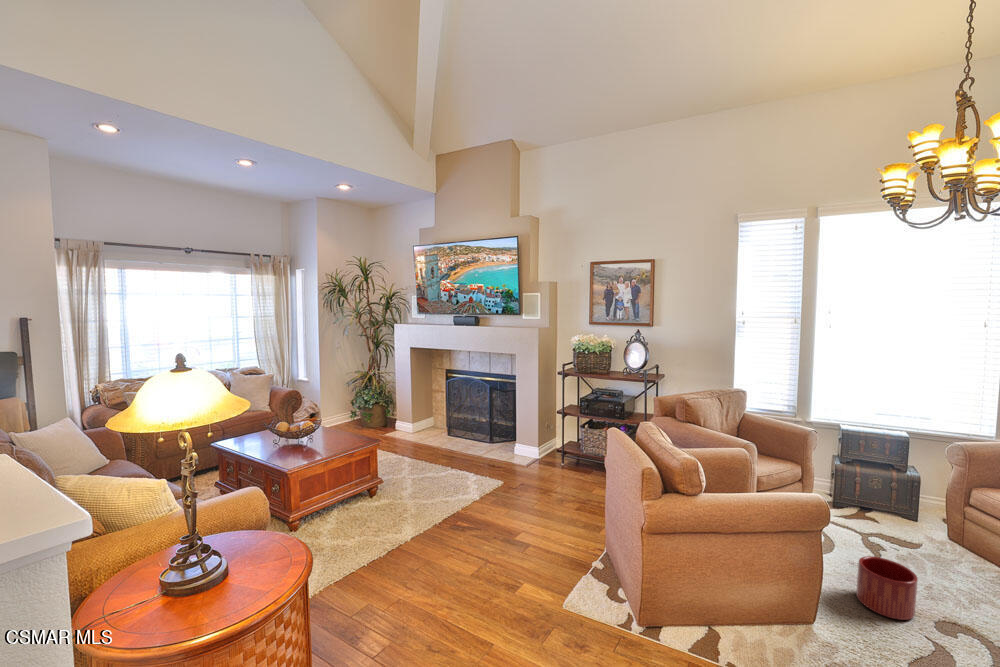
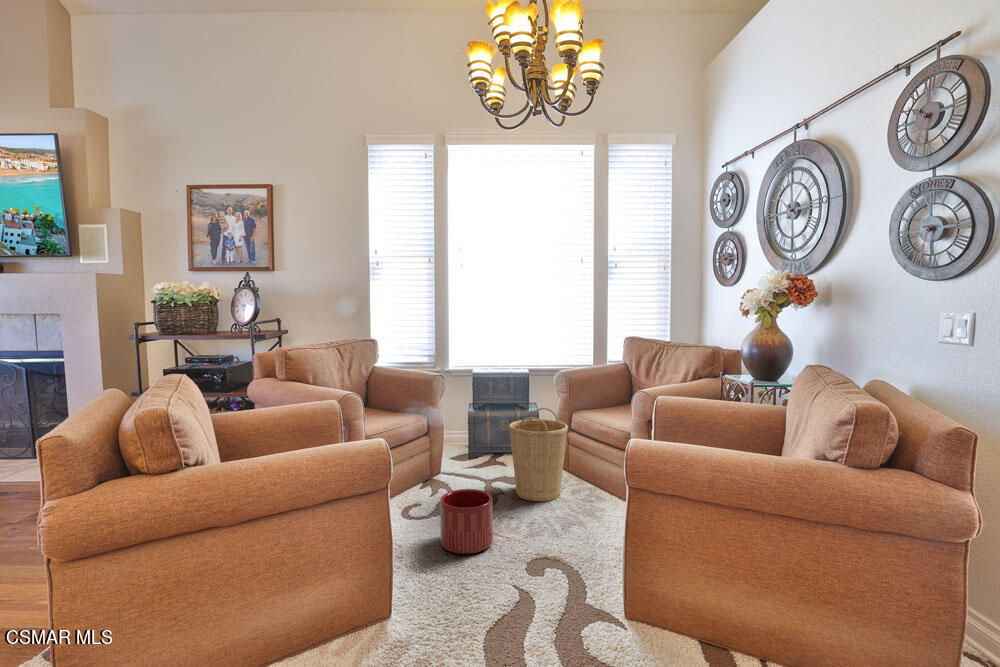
basket: none [909,488,988,582] -> present [509,408,568,501]

